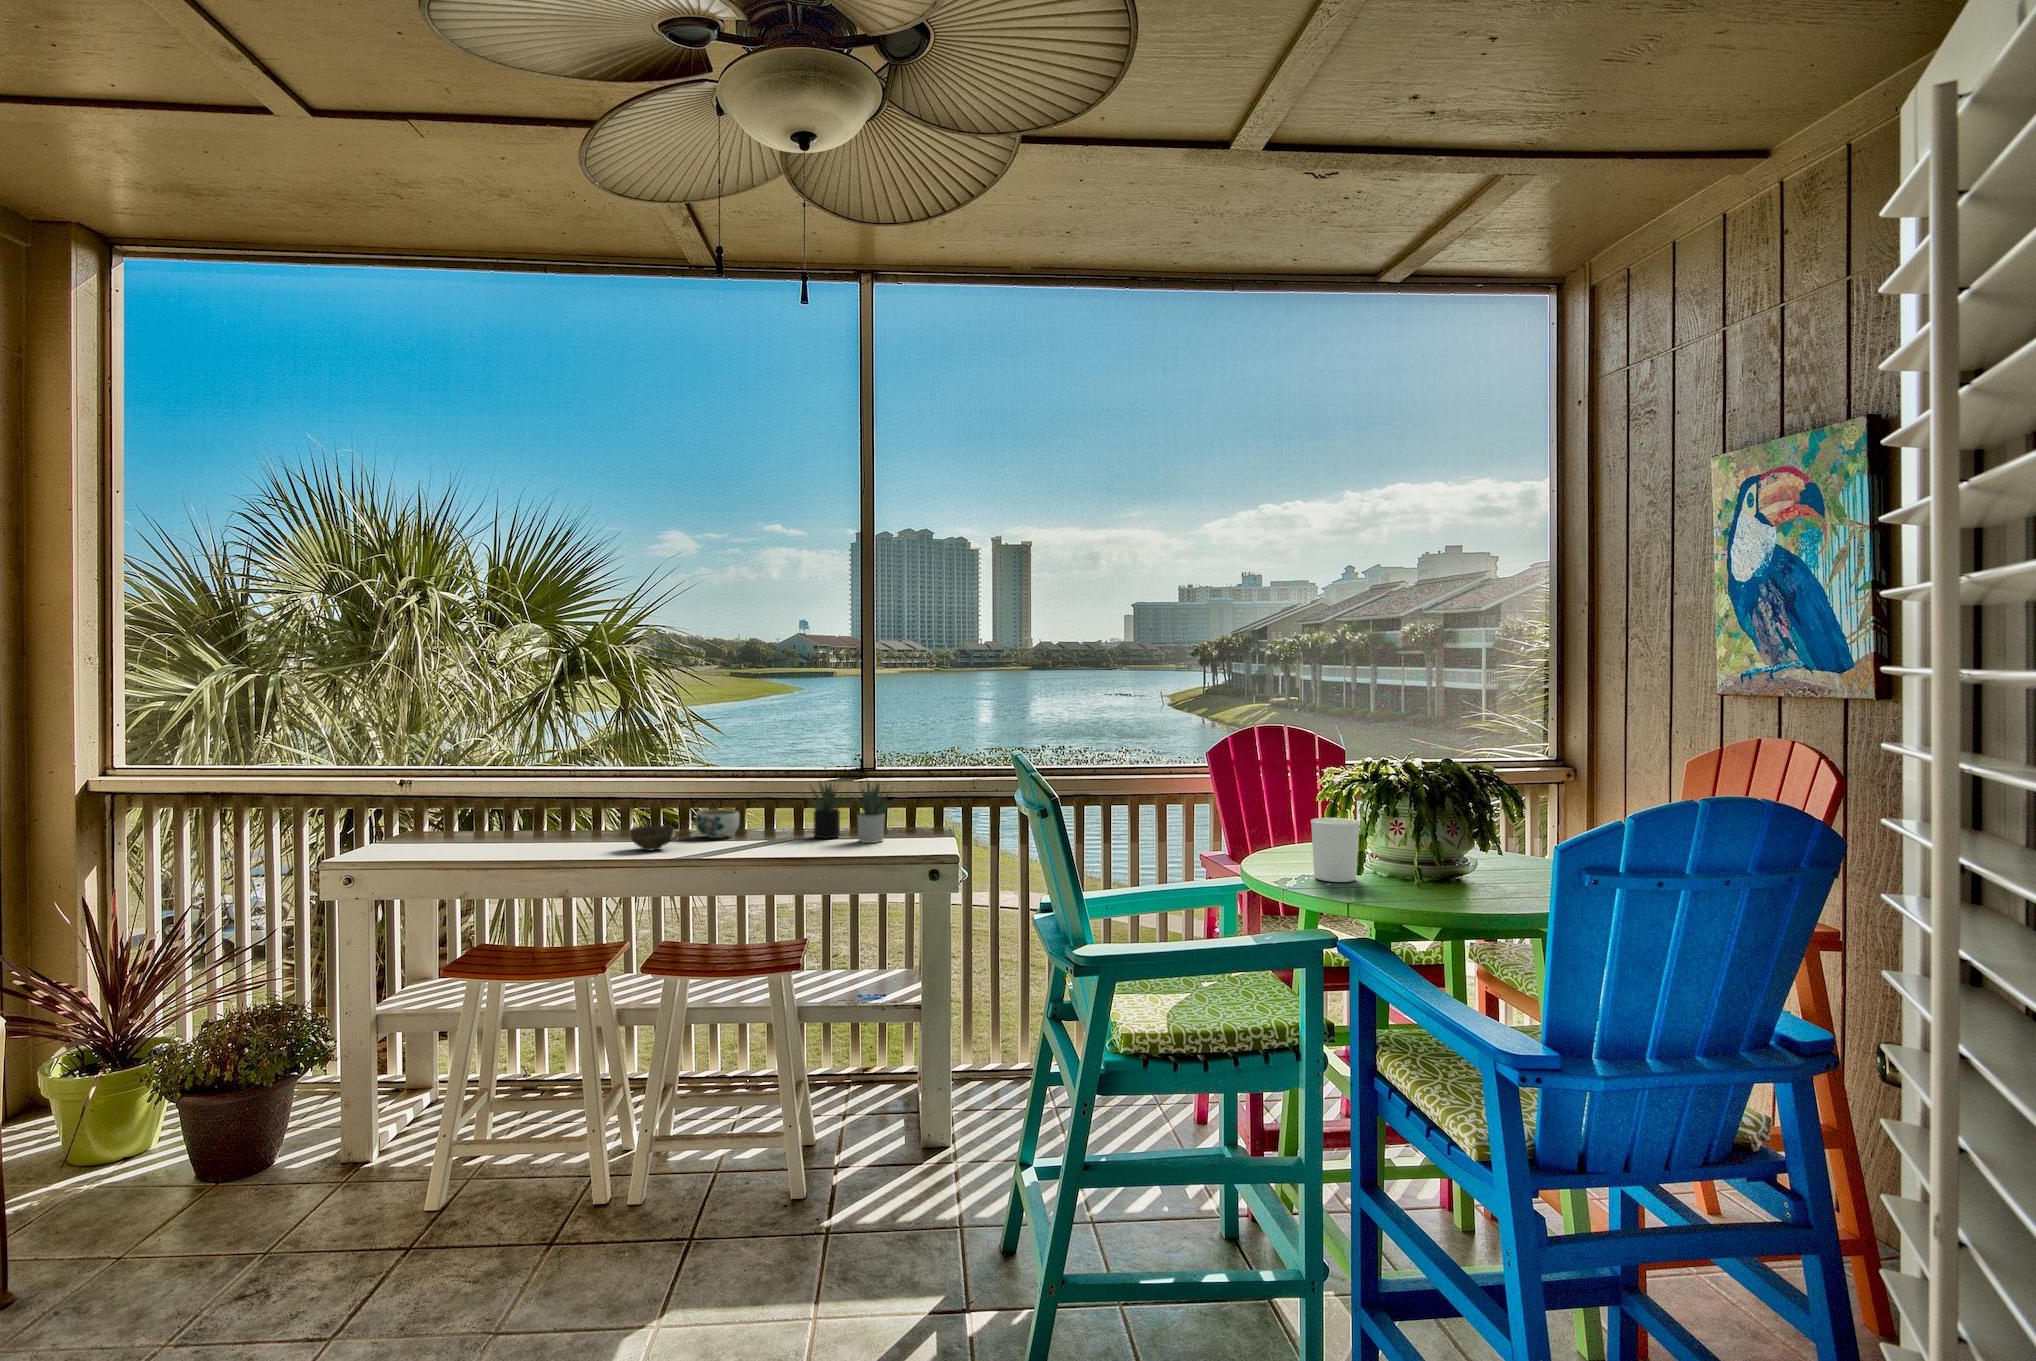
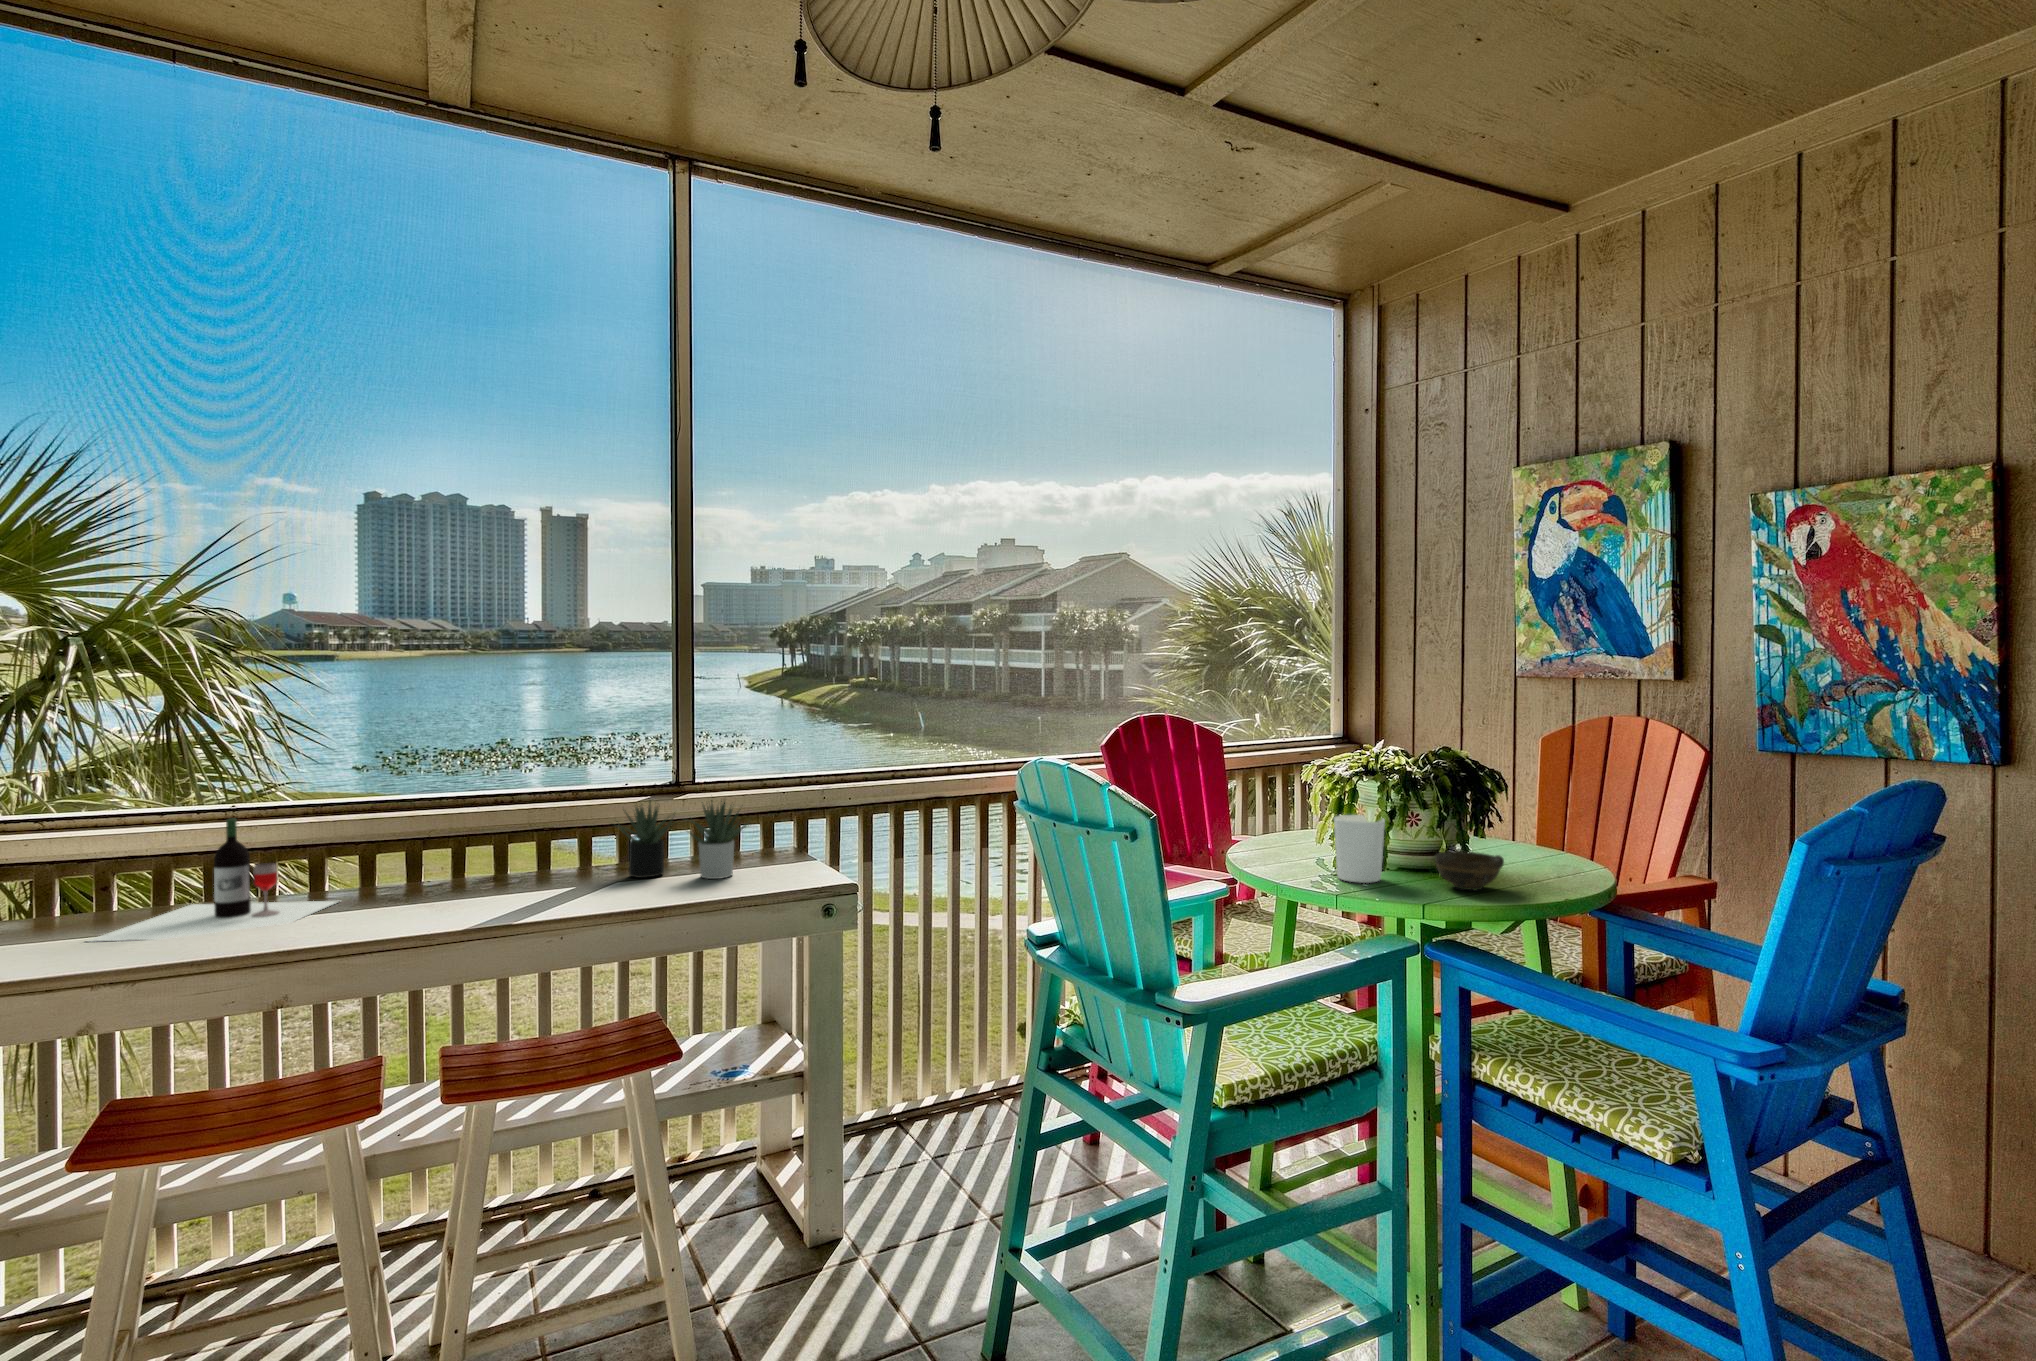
wine bottle: none [472,776,627,853] -> present [89,819,338,941]
bowl: present [696,809,740,838] -> none [454,849,519,890]
cup: present [630,825,679,851] -> present [1435,851,1504,891]

